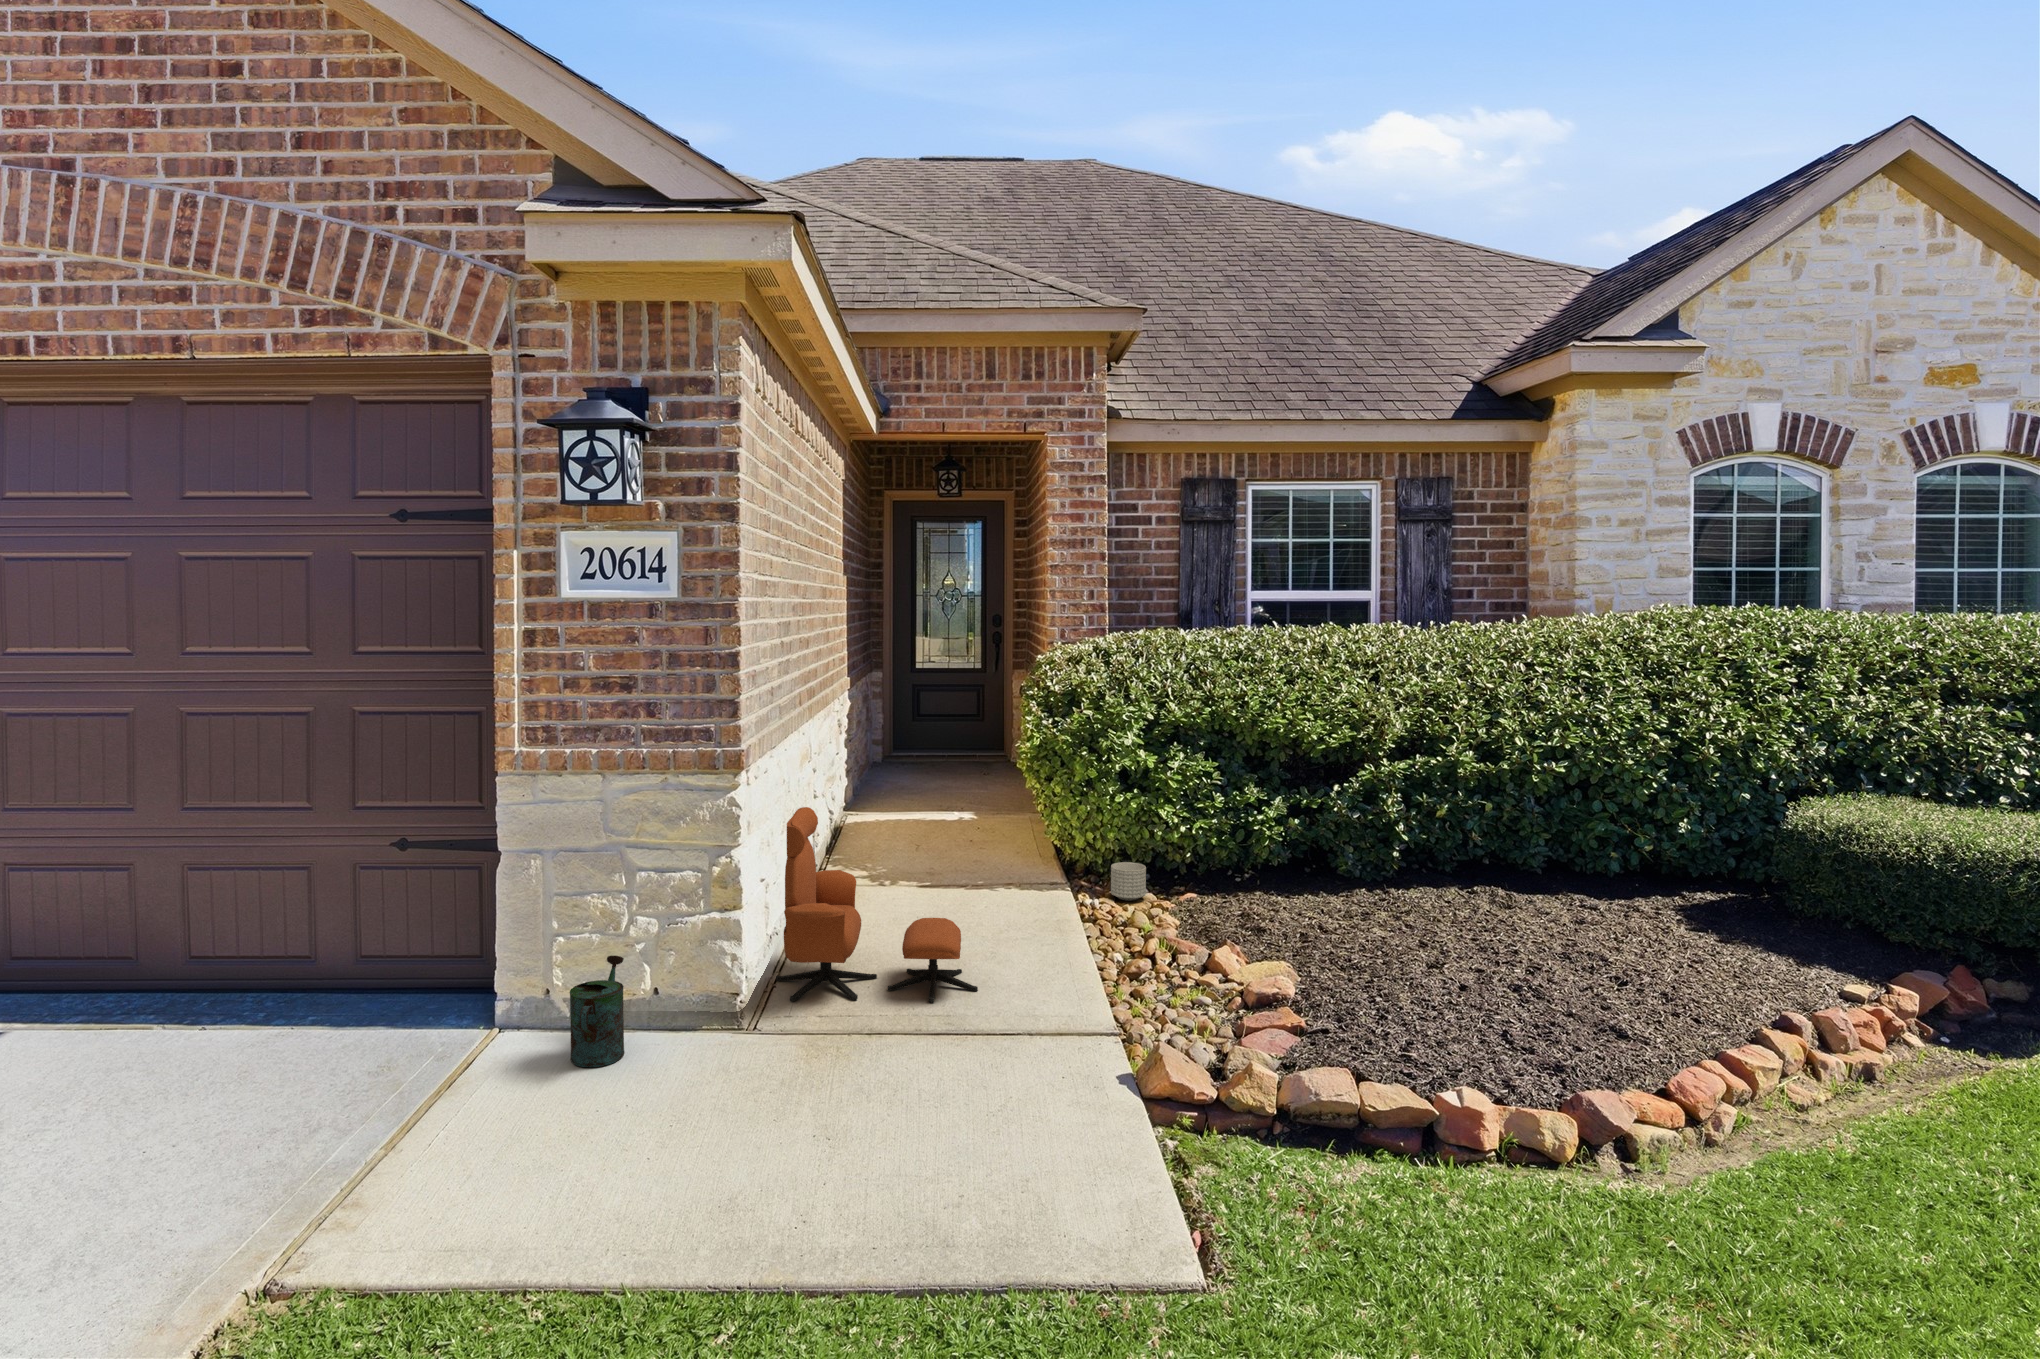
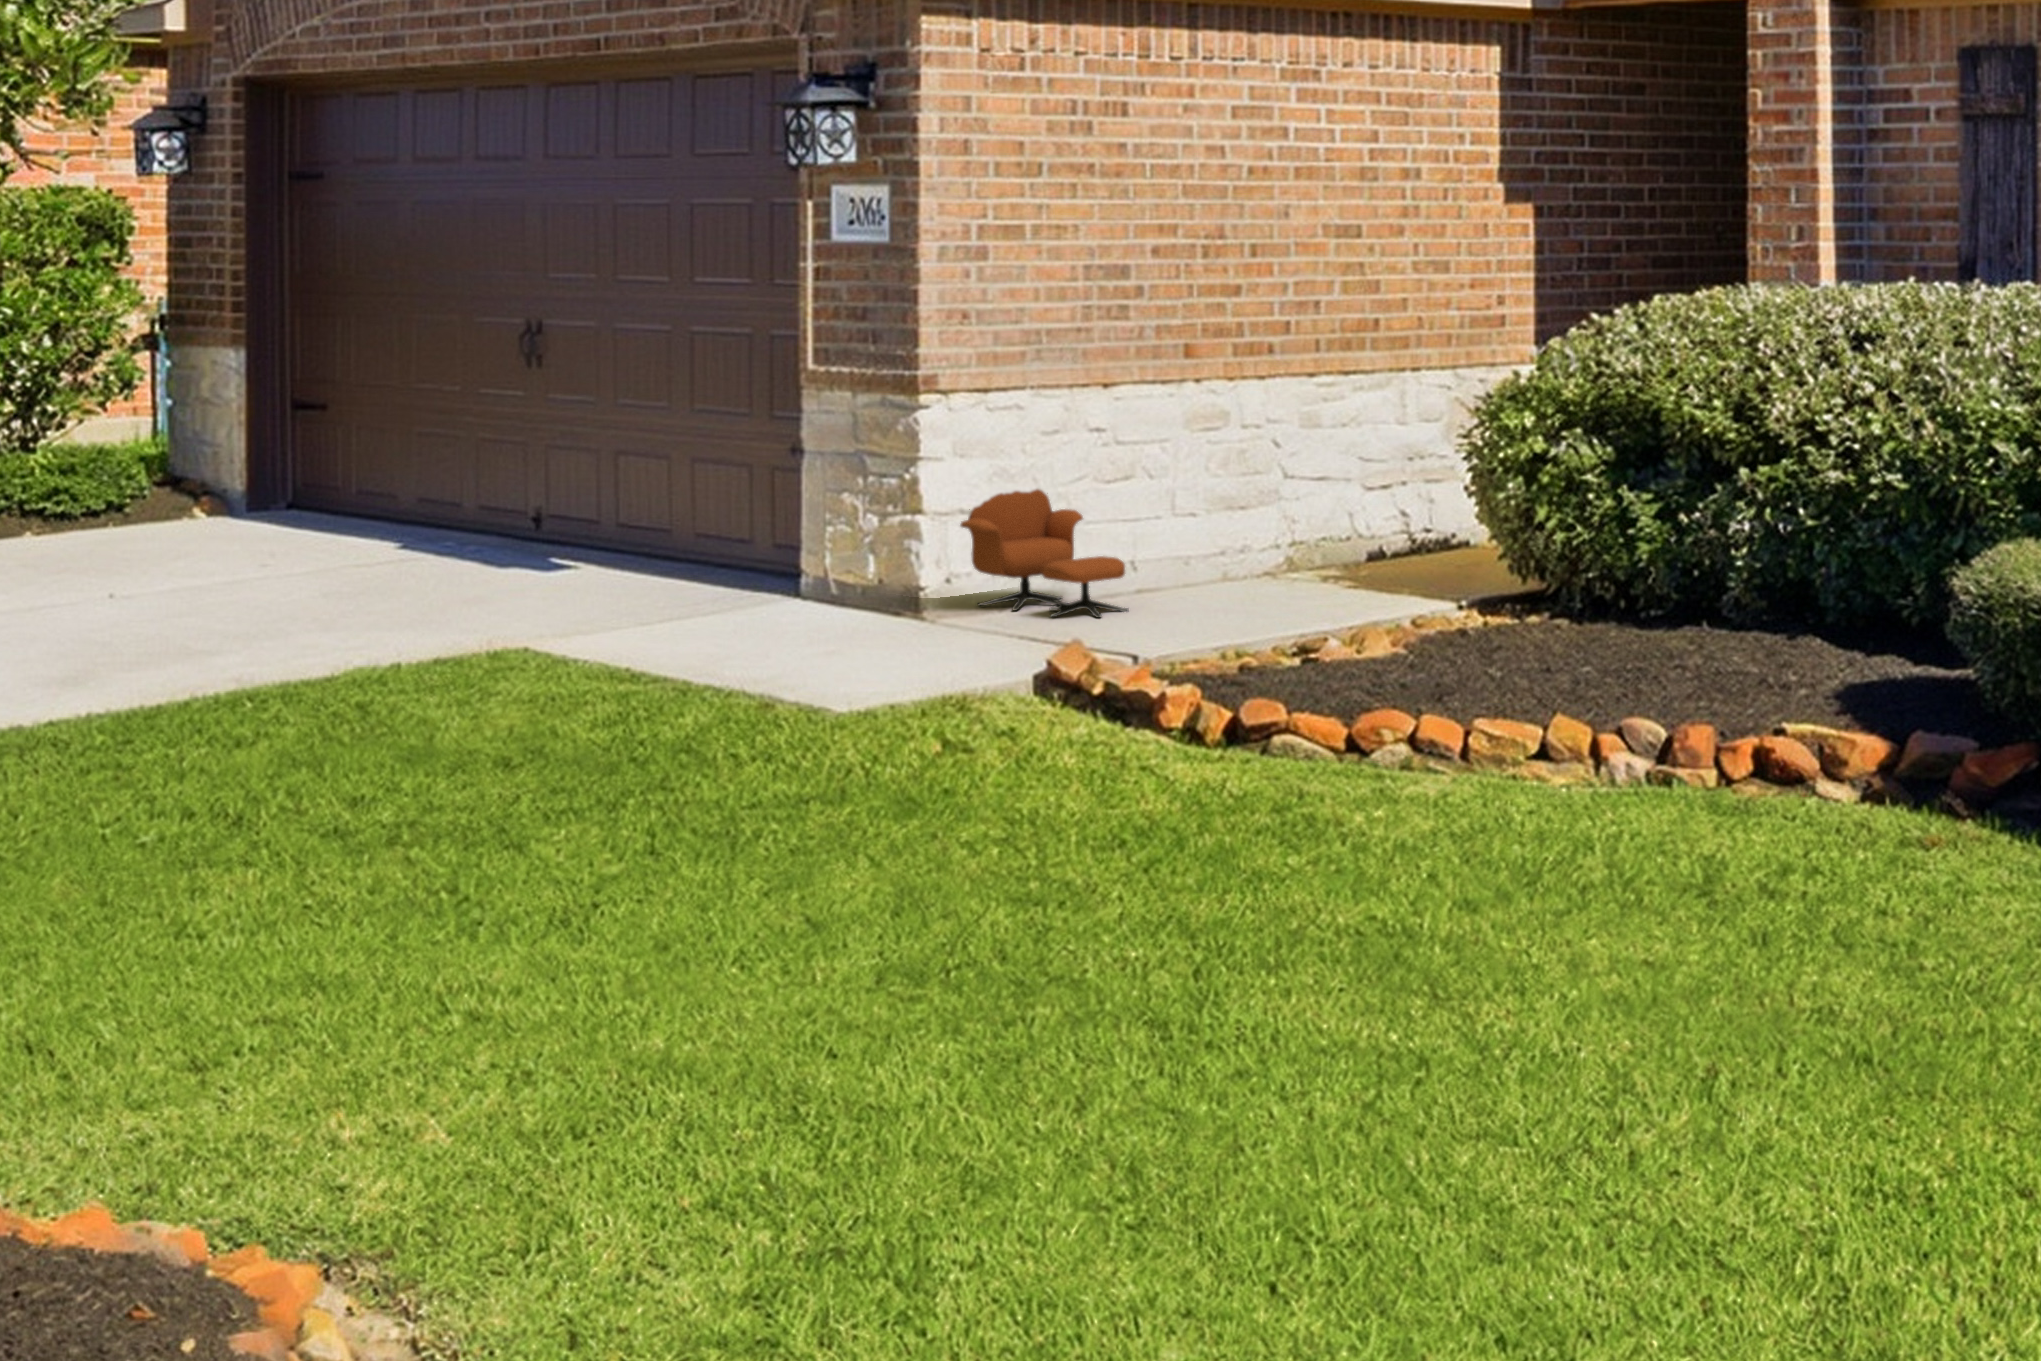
planter: present [1111,862,1146,901] -> none [1411,558,1451,599]
watering can: present [570,956,624,1067] -> none [779,541,857,611]

